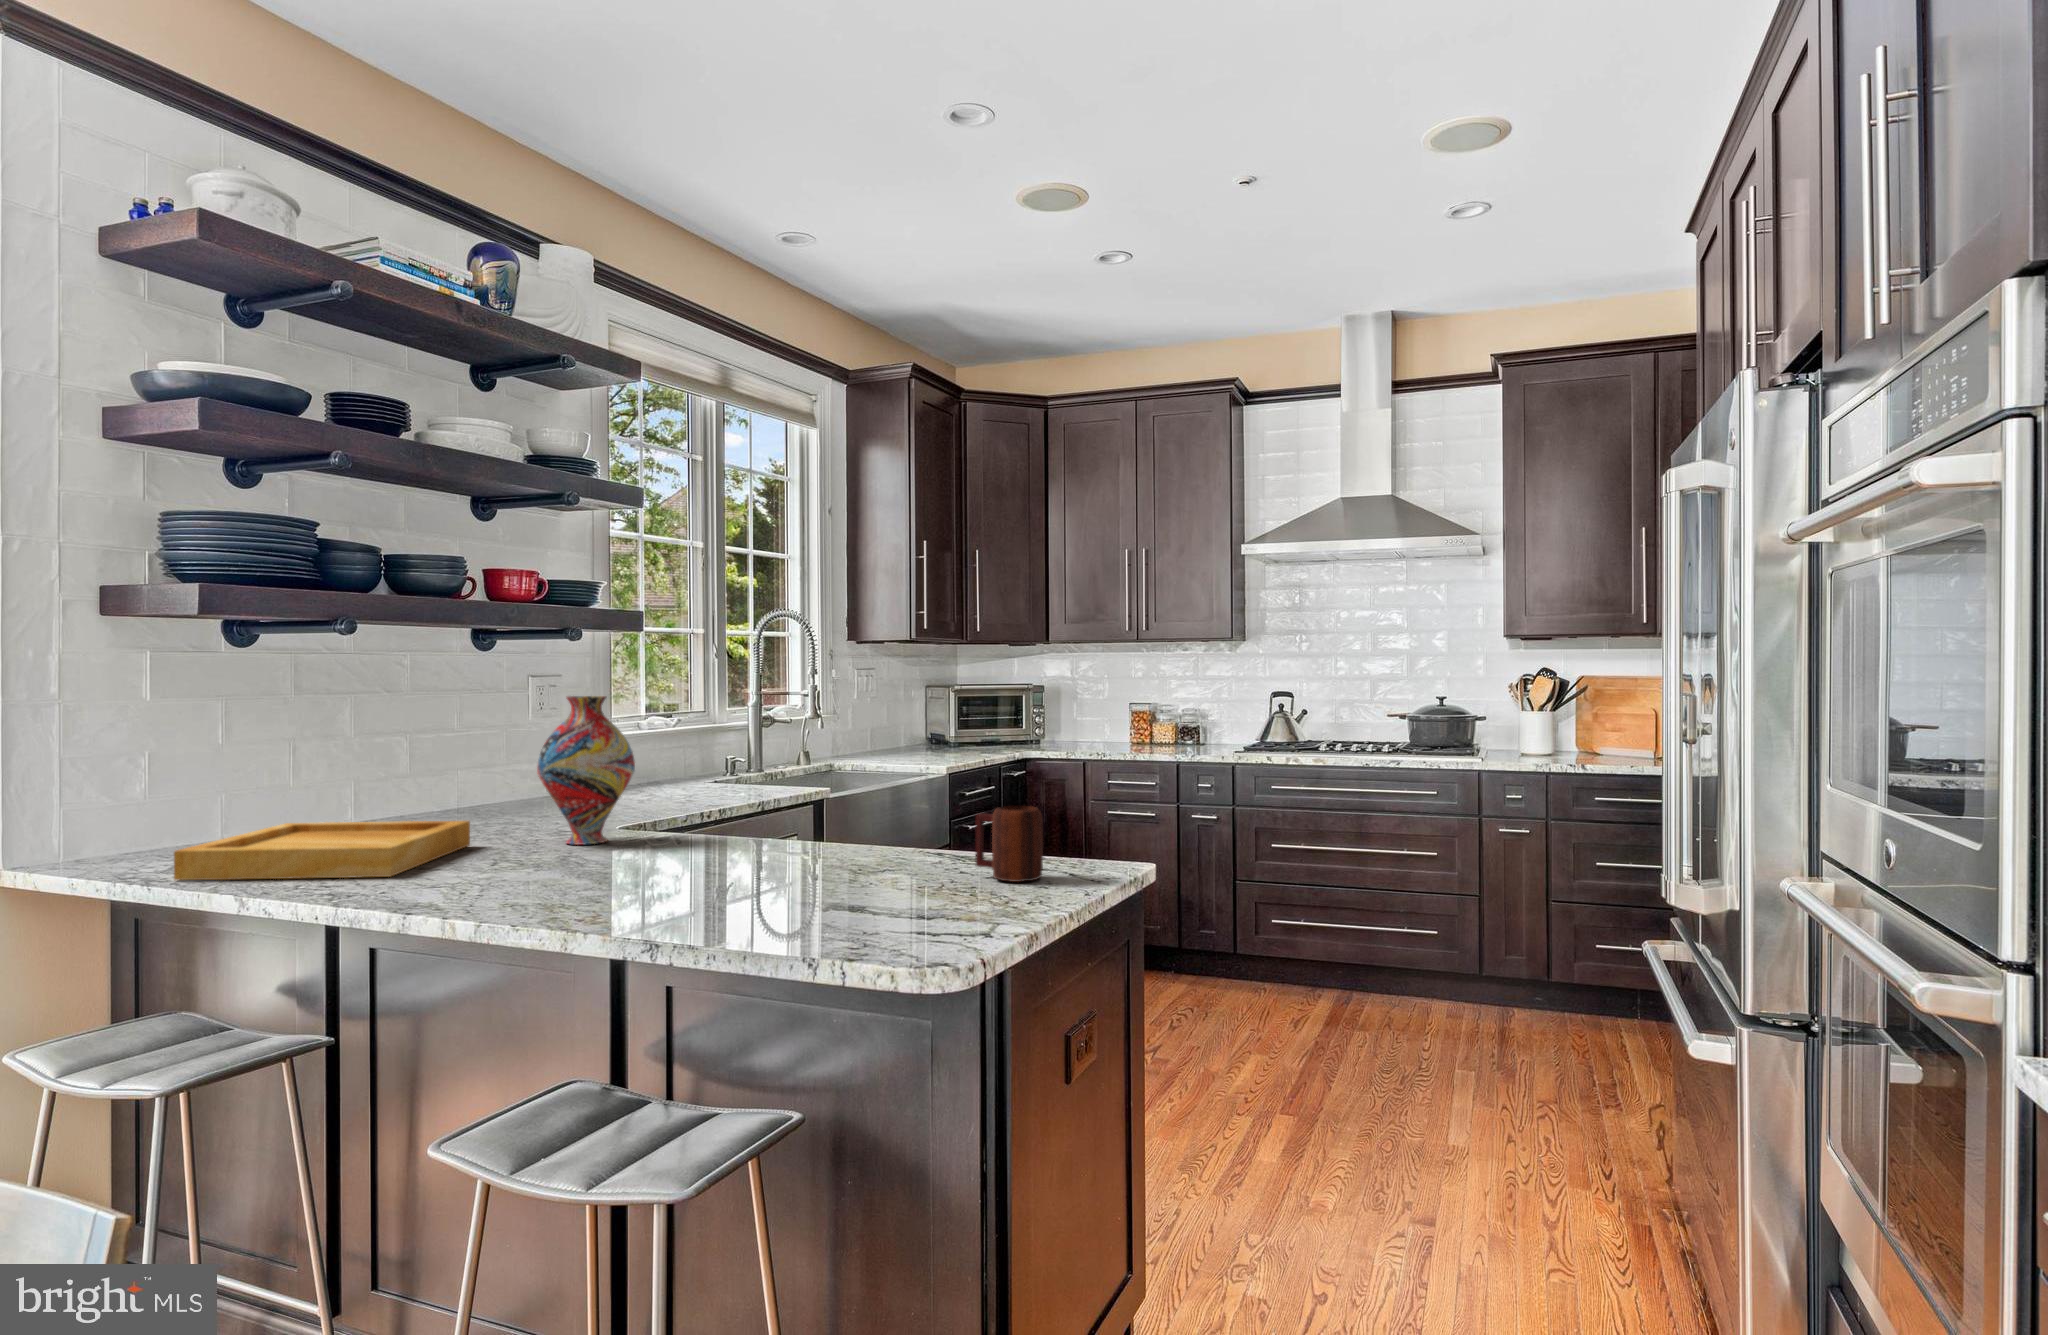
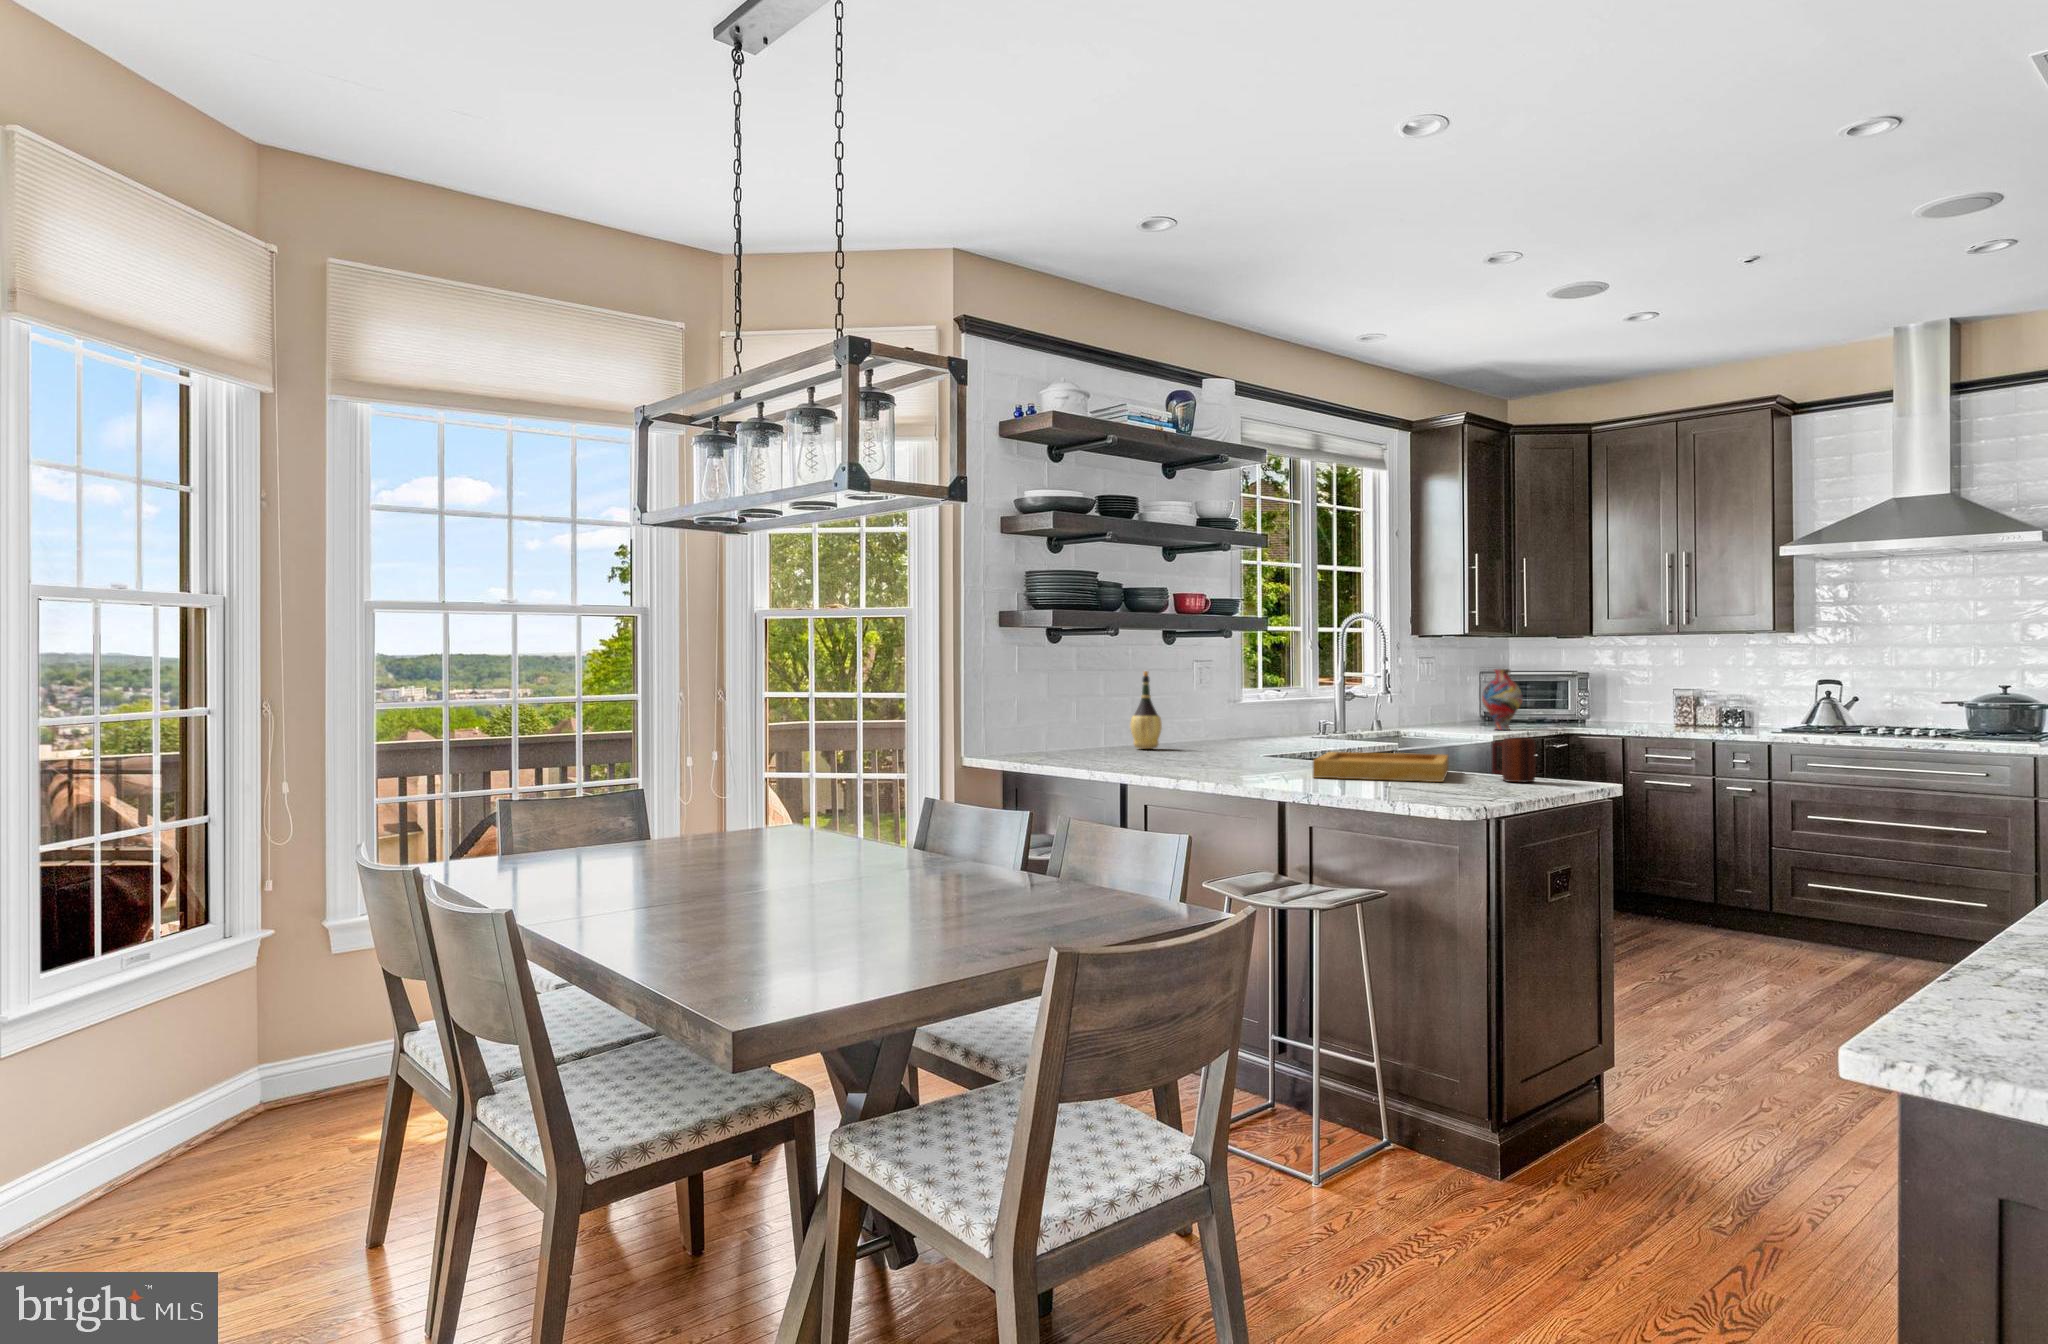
wine bottle: none [399,693,458,823] -> present [1130,671,1162,749]
vase: present [537,696,635,845] -> present [1482,669,1523,730]
tray: present [174,821,470,880] -> present [1313,752,1448,782]

